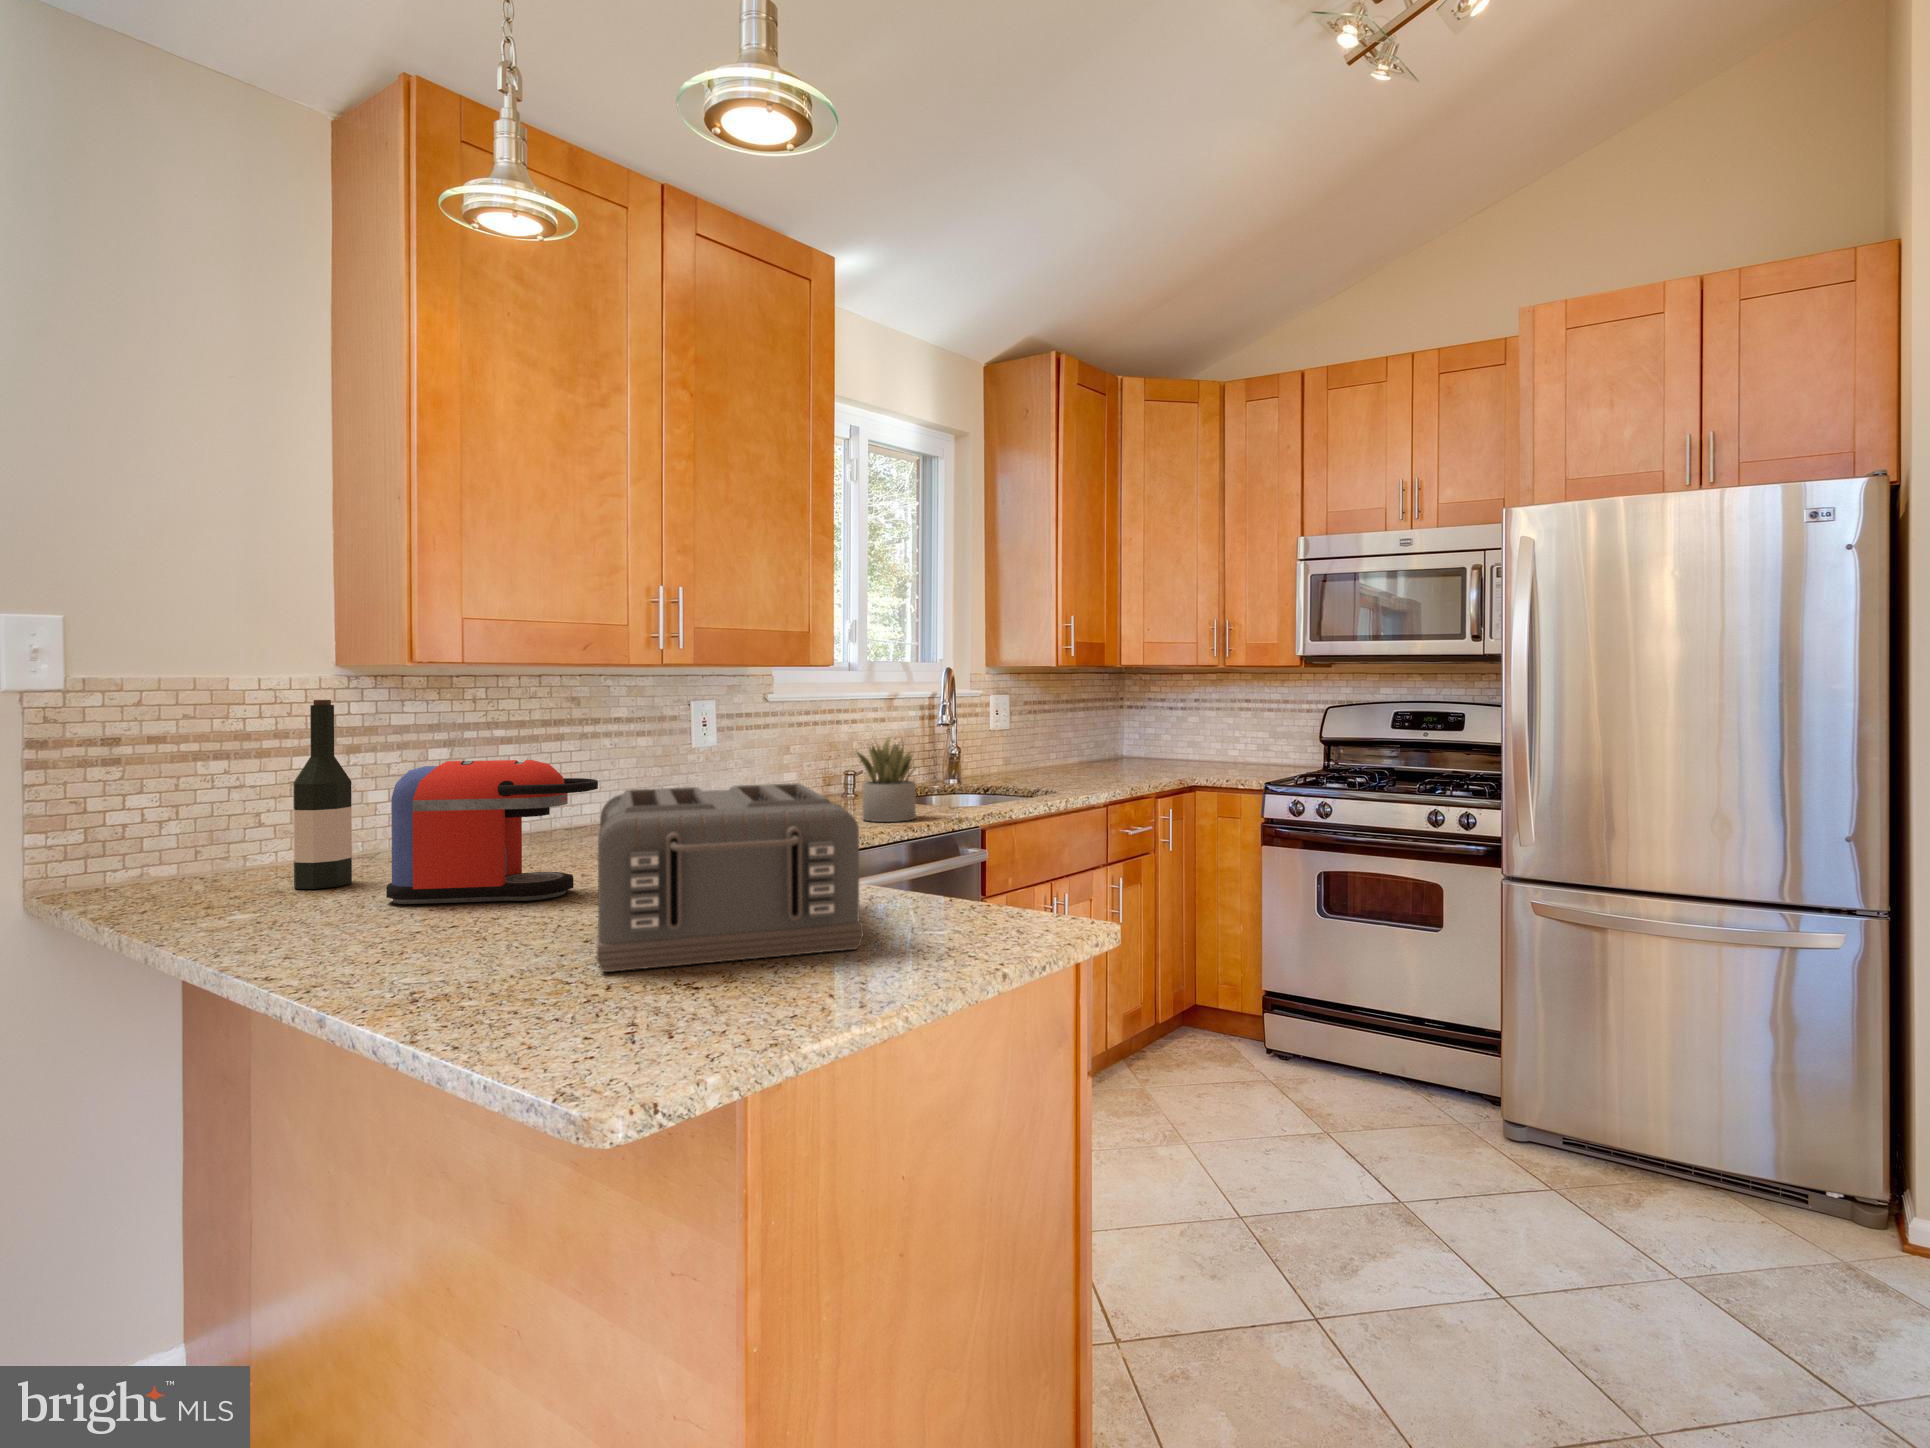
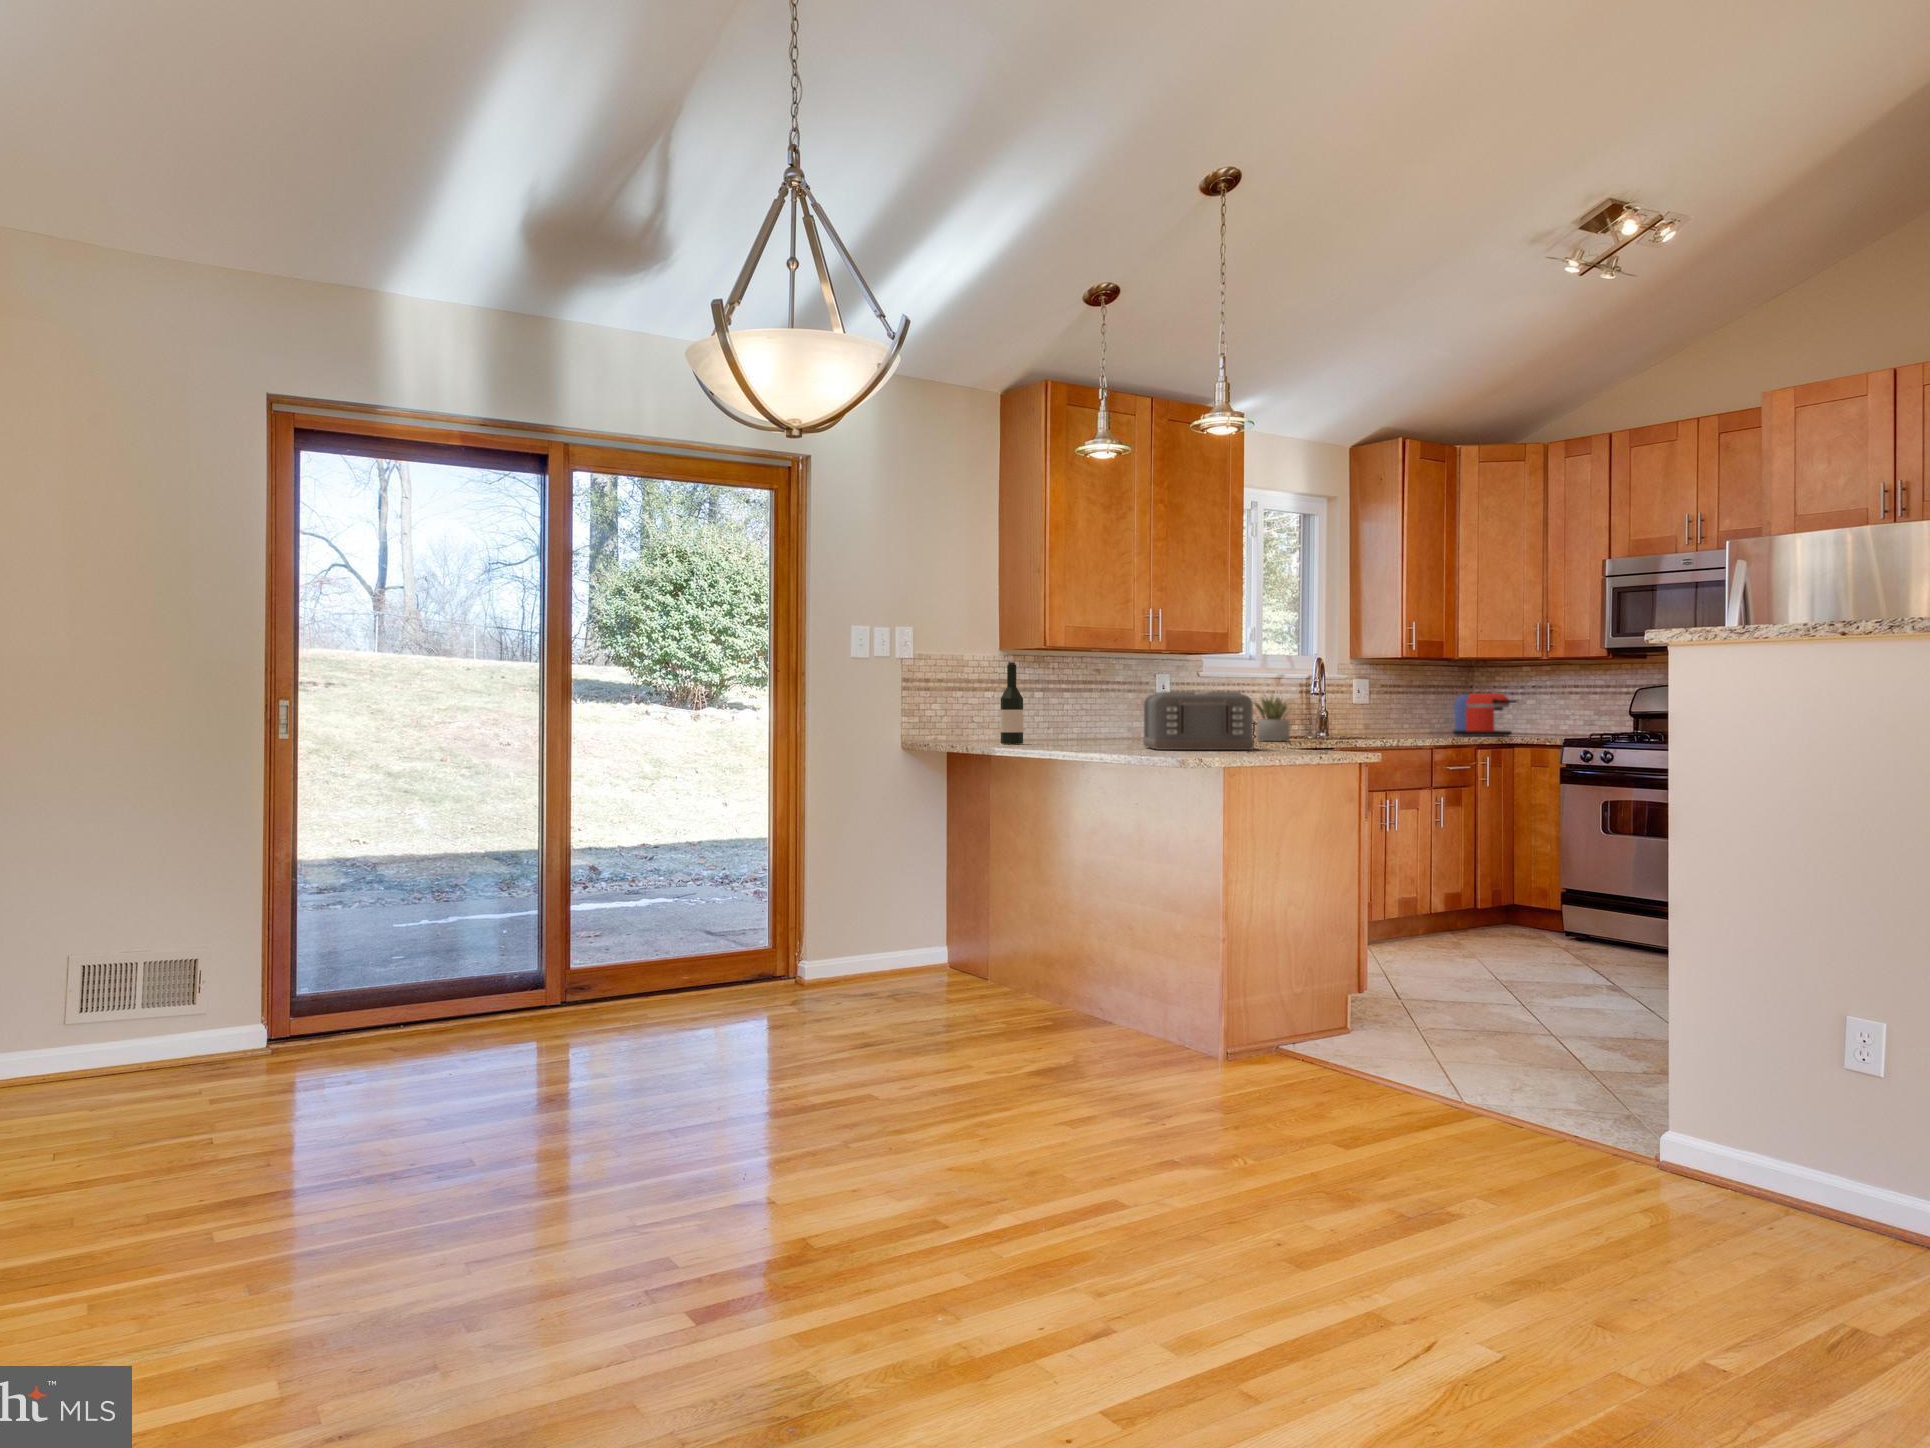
coffee maker: present [386,760,598,904] -> present [1453,693,1517,736]

